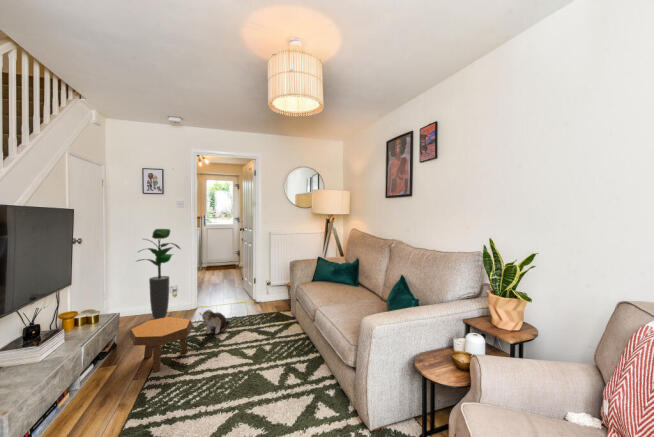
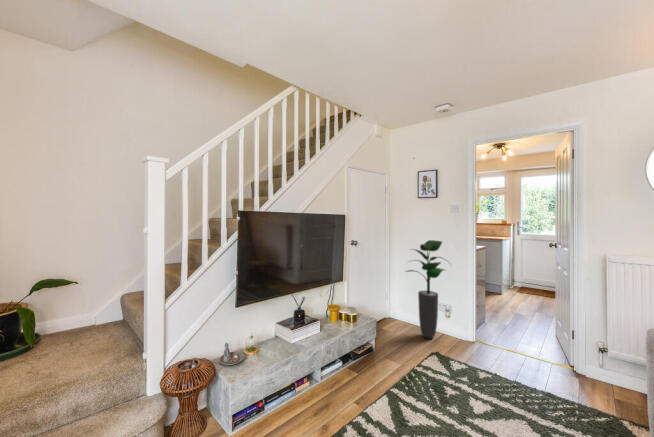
plush toy: present [199,310,229,334] -> none [448,355,504,397]
footstool: present [131,317,193,372] -> none [363,341,431,410]

